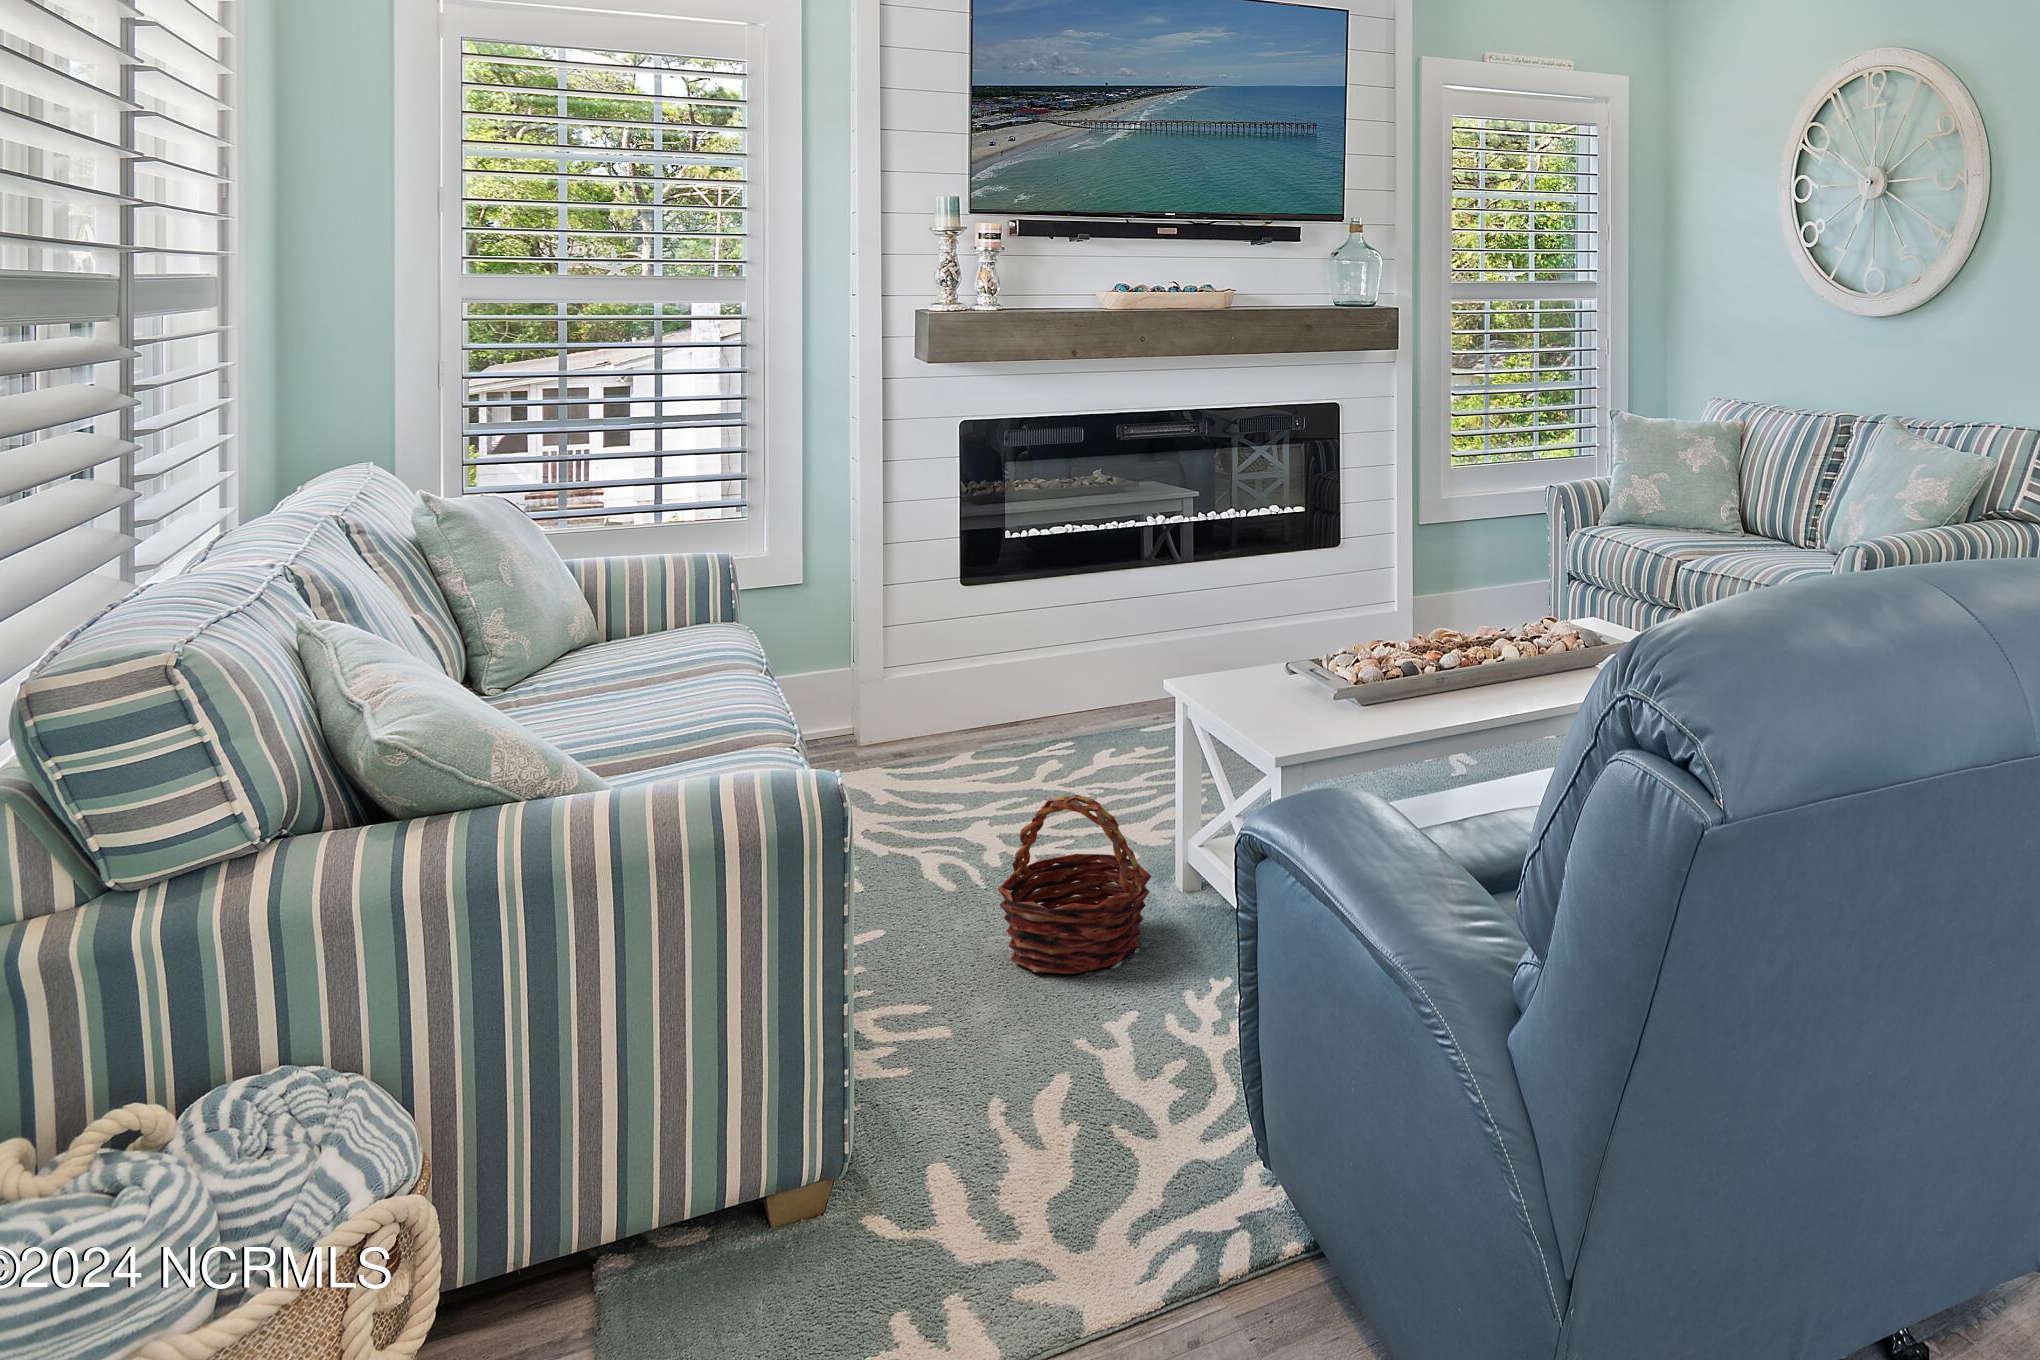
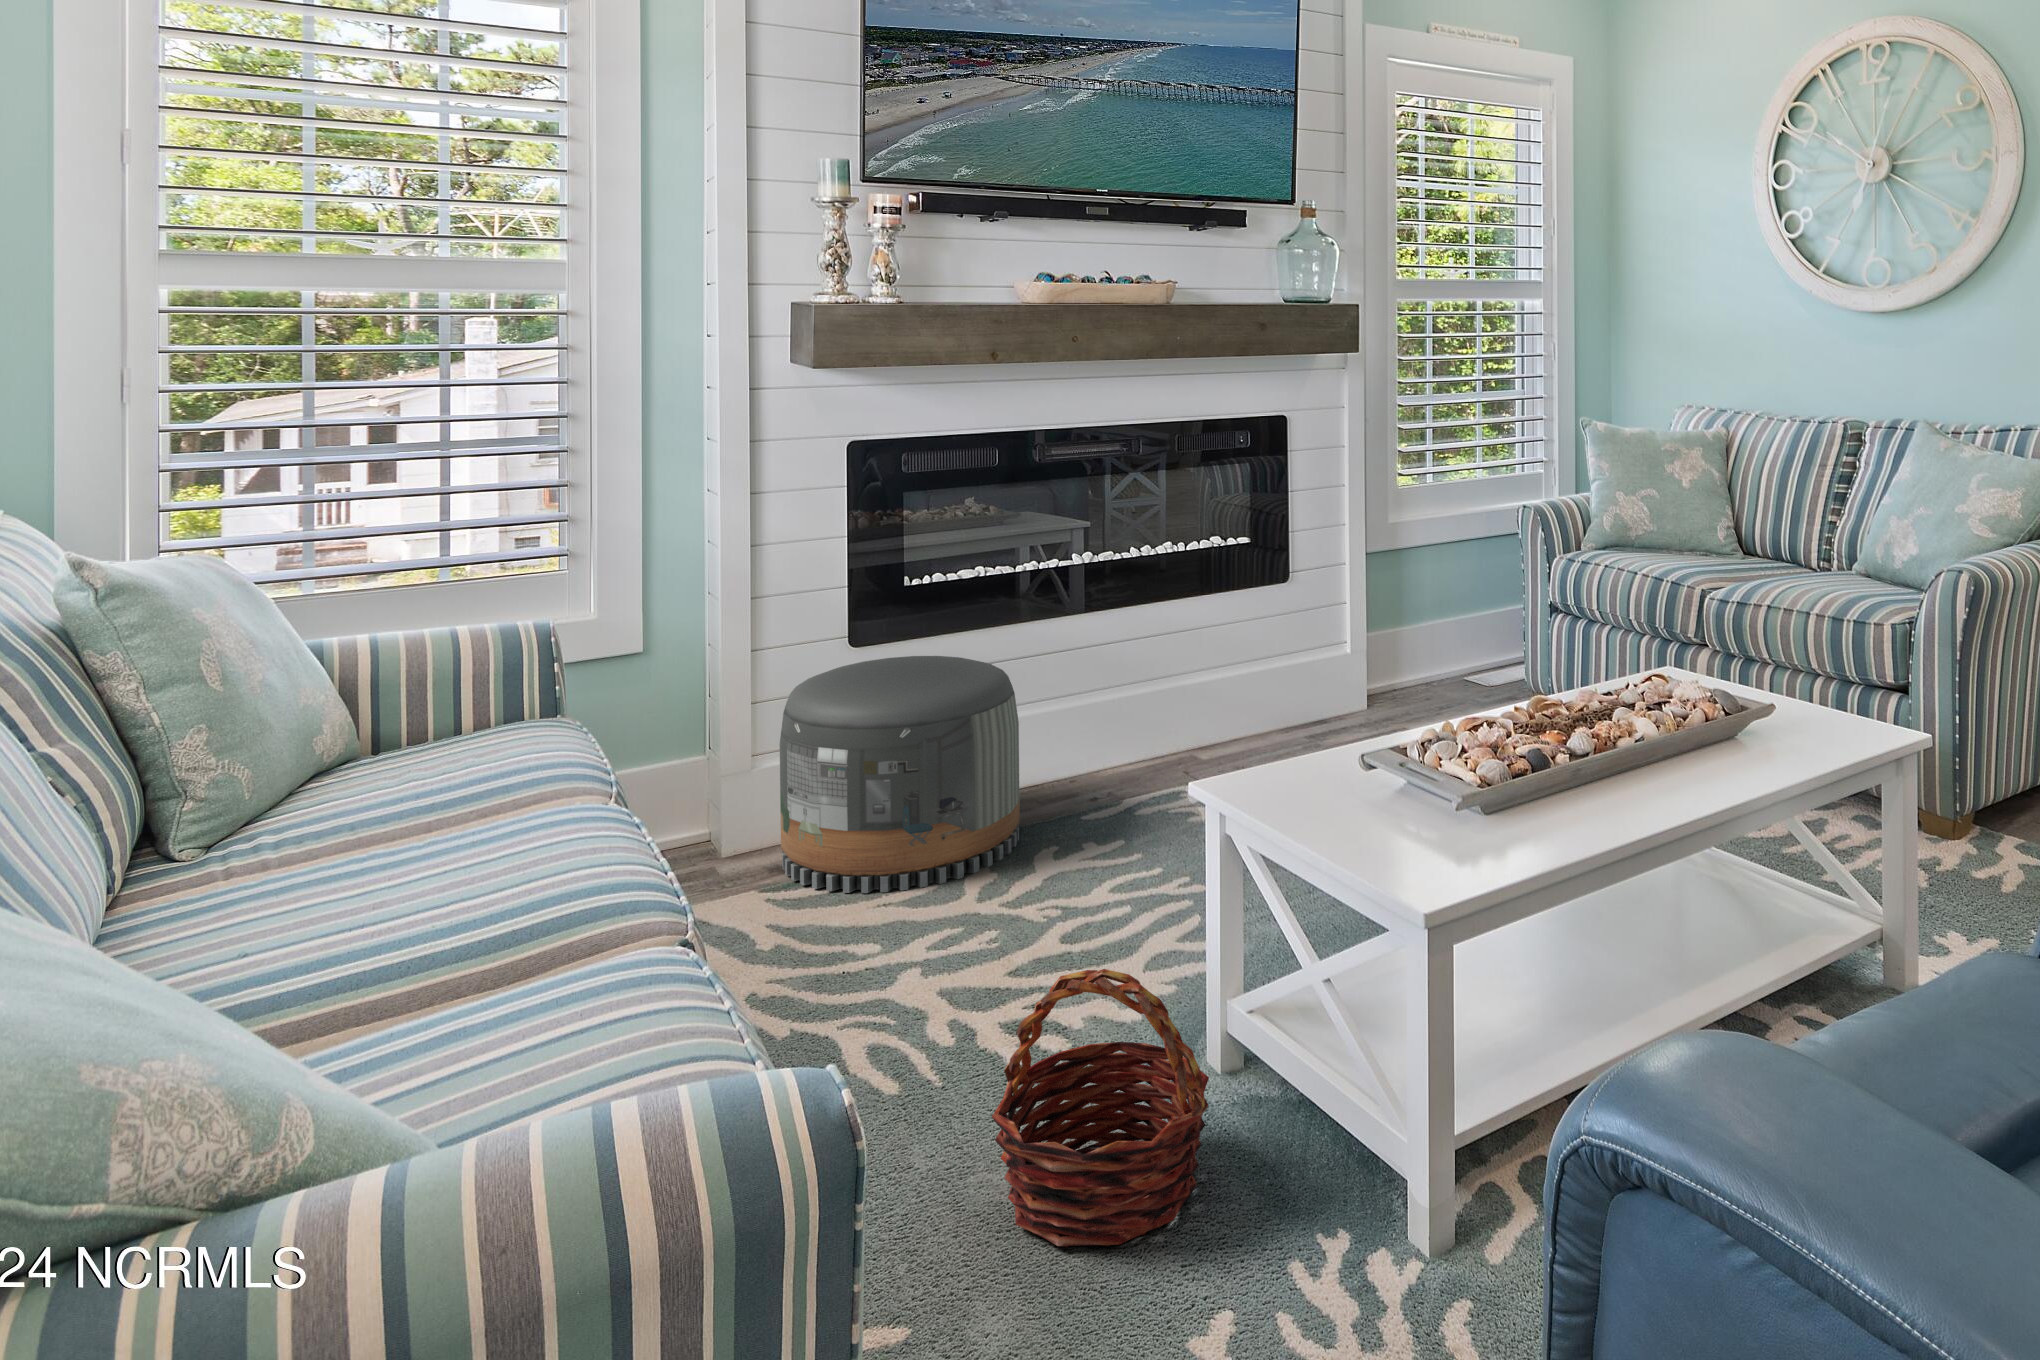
pouf: none [904,594,1092,773] -> present [780,656,1020,893]

